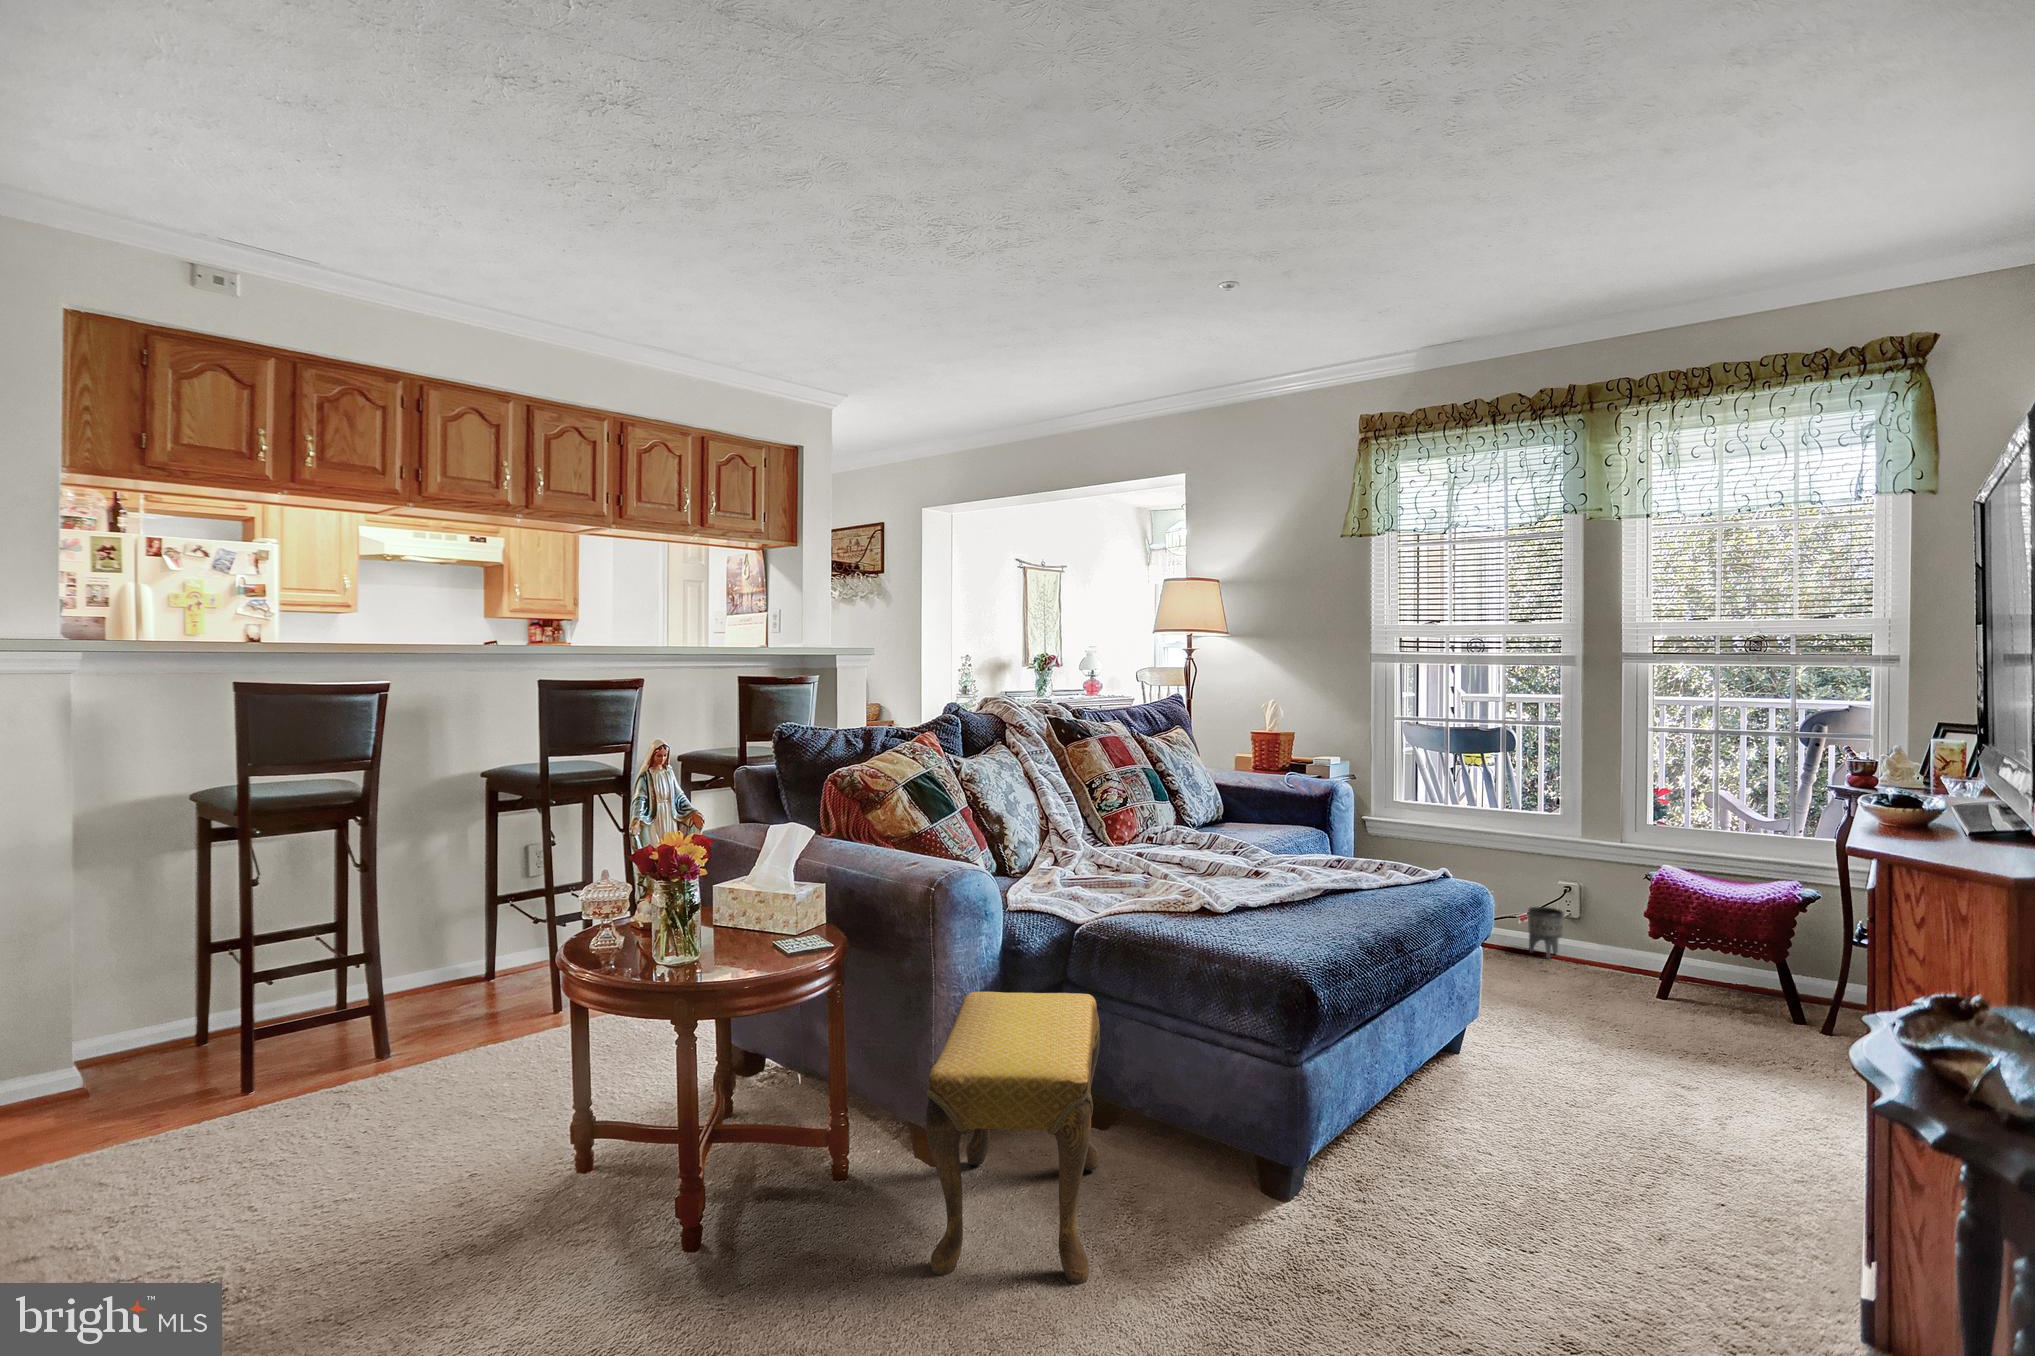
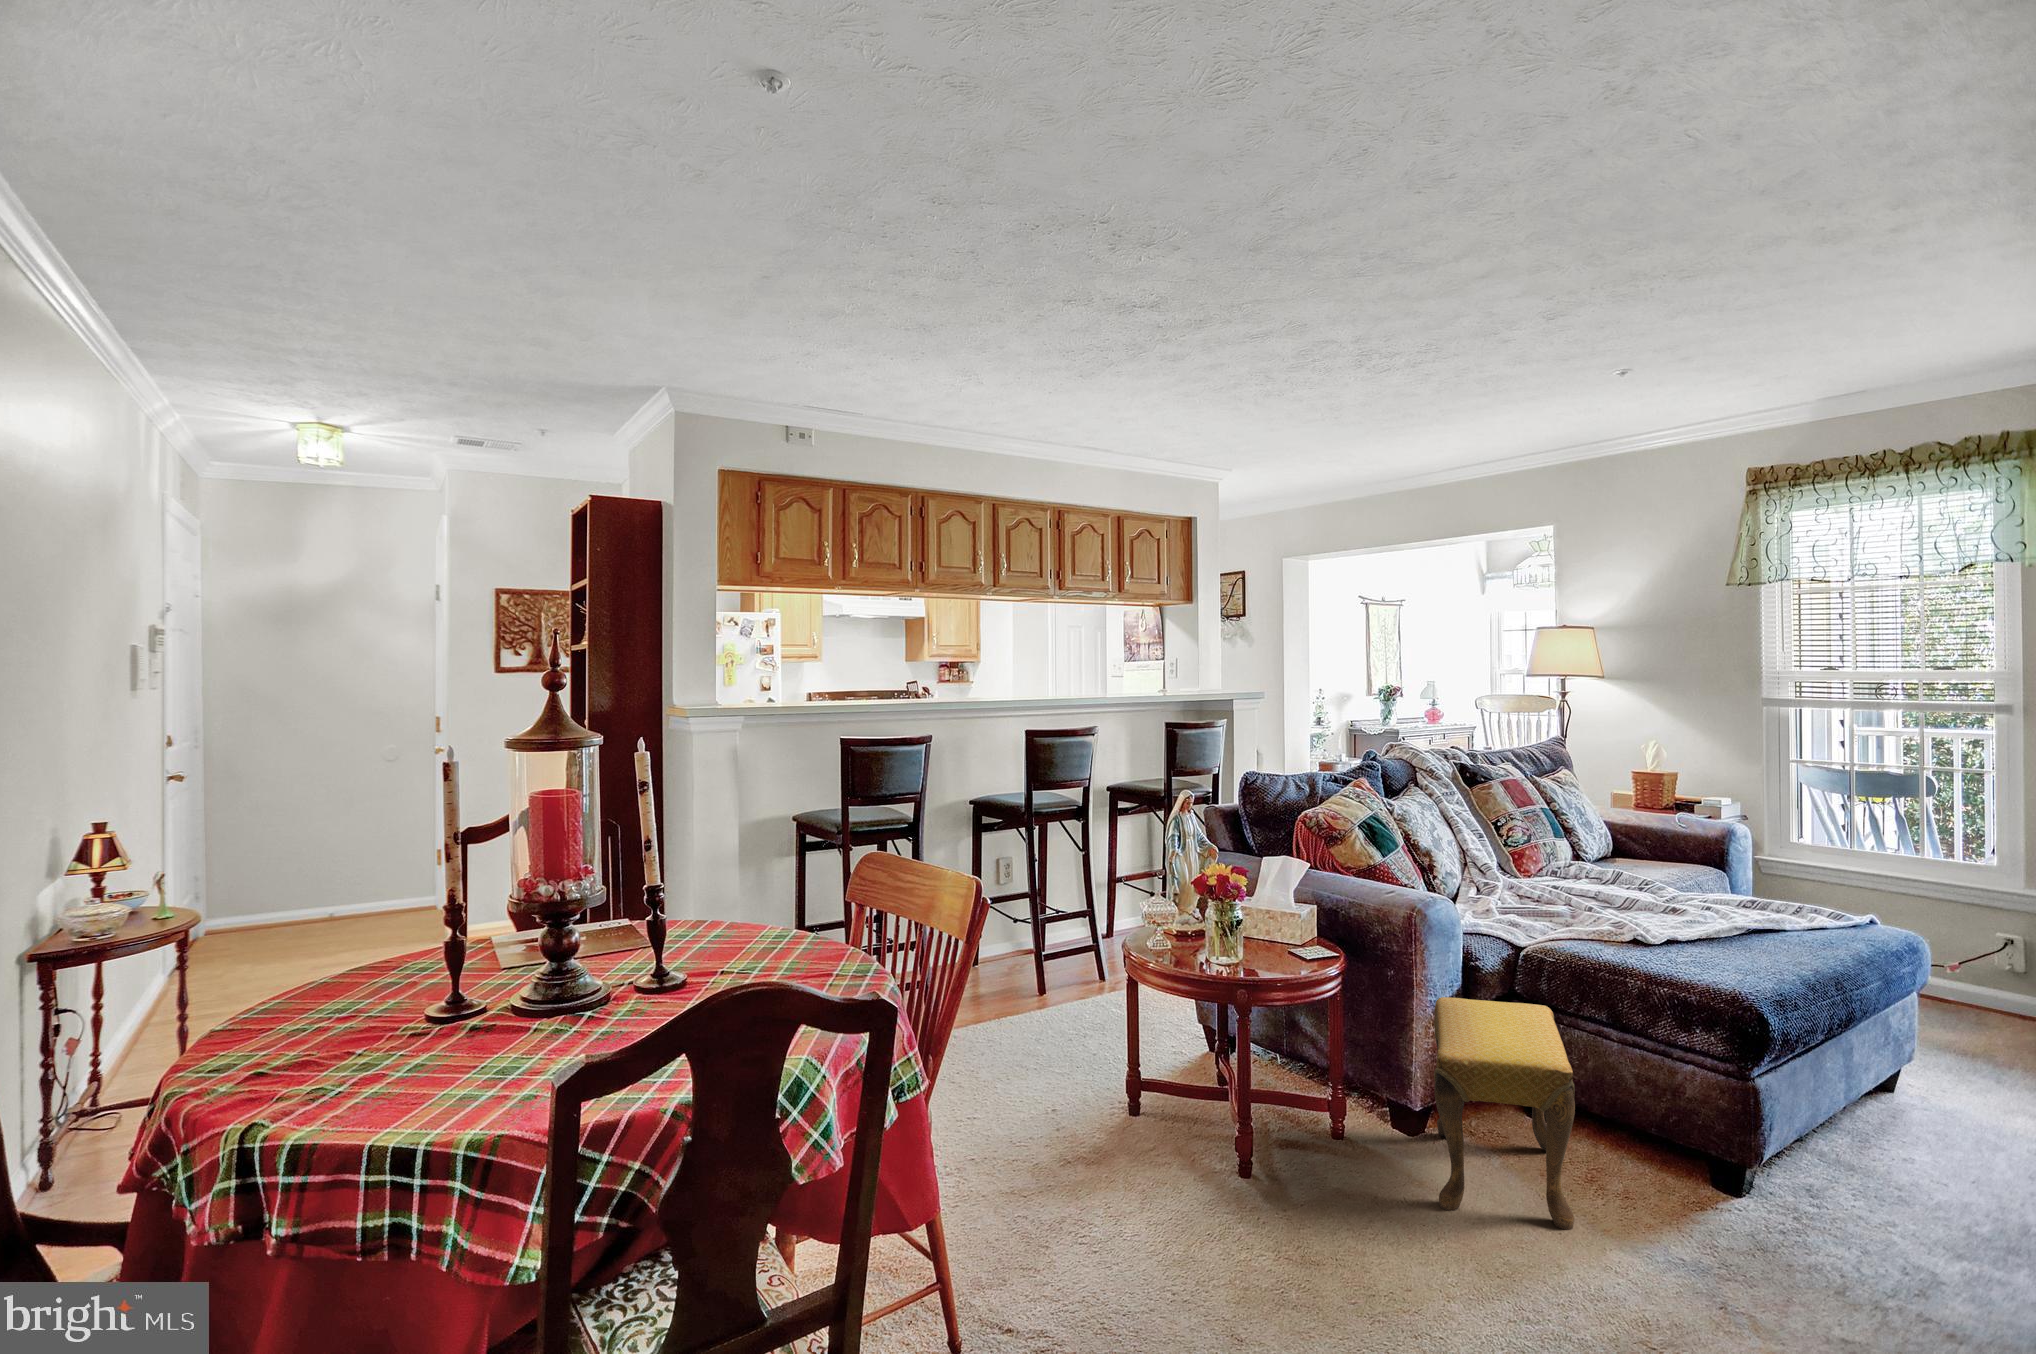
planter: present [1528,907,1564,959] -> none [1954,954,1998,1008]

